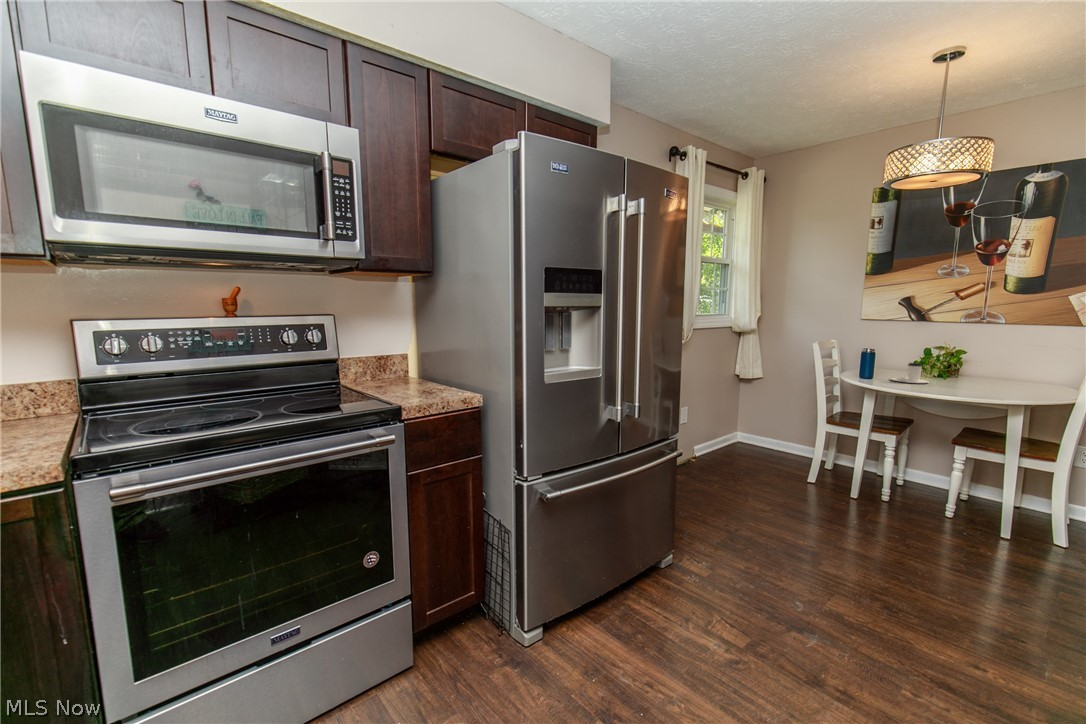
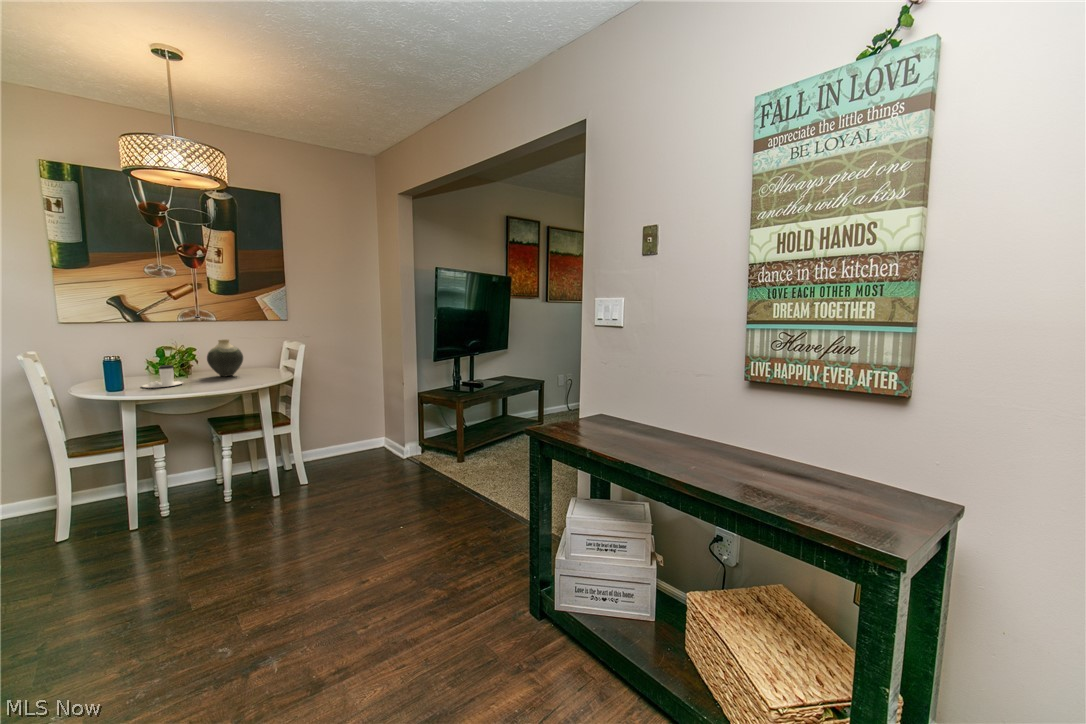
vase: none [967,344,1014,386] -> present [207,339,243,376]

